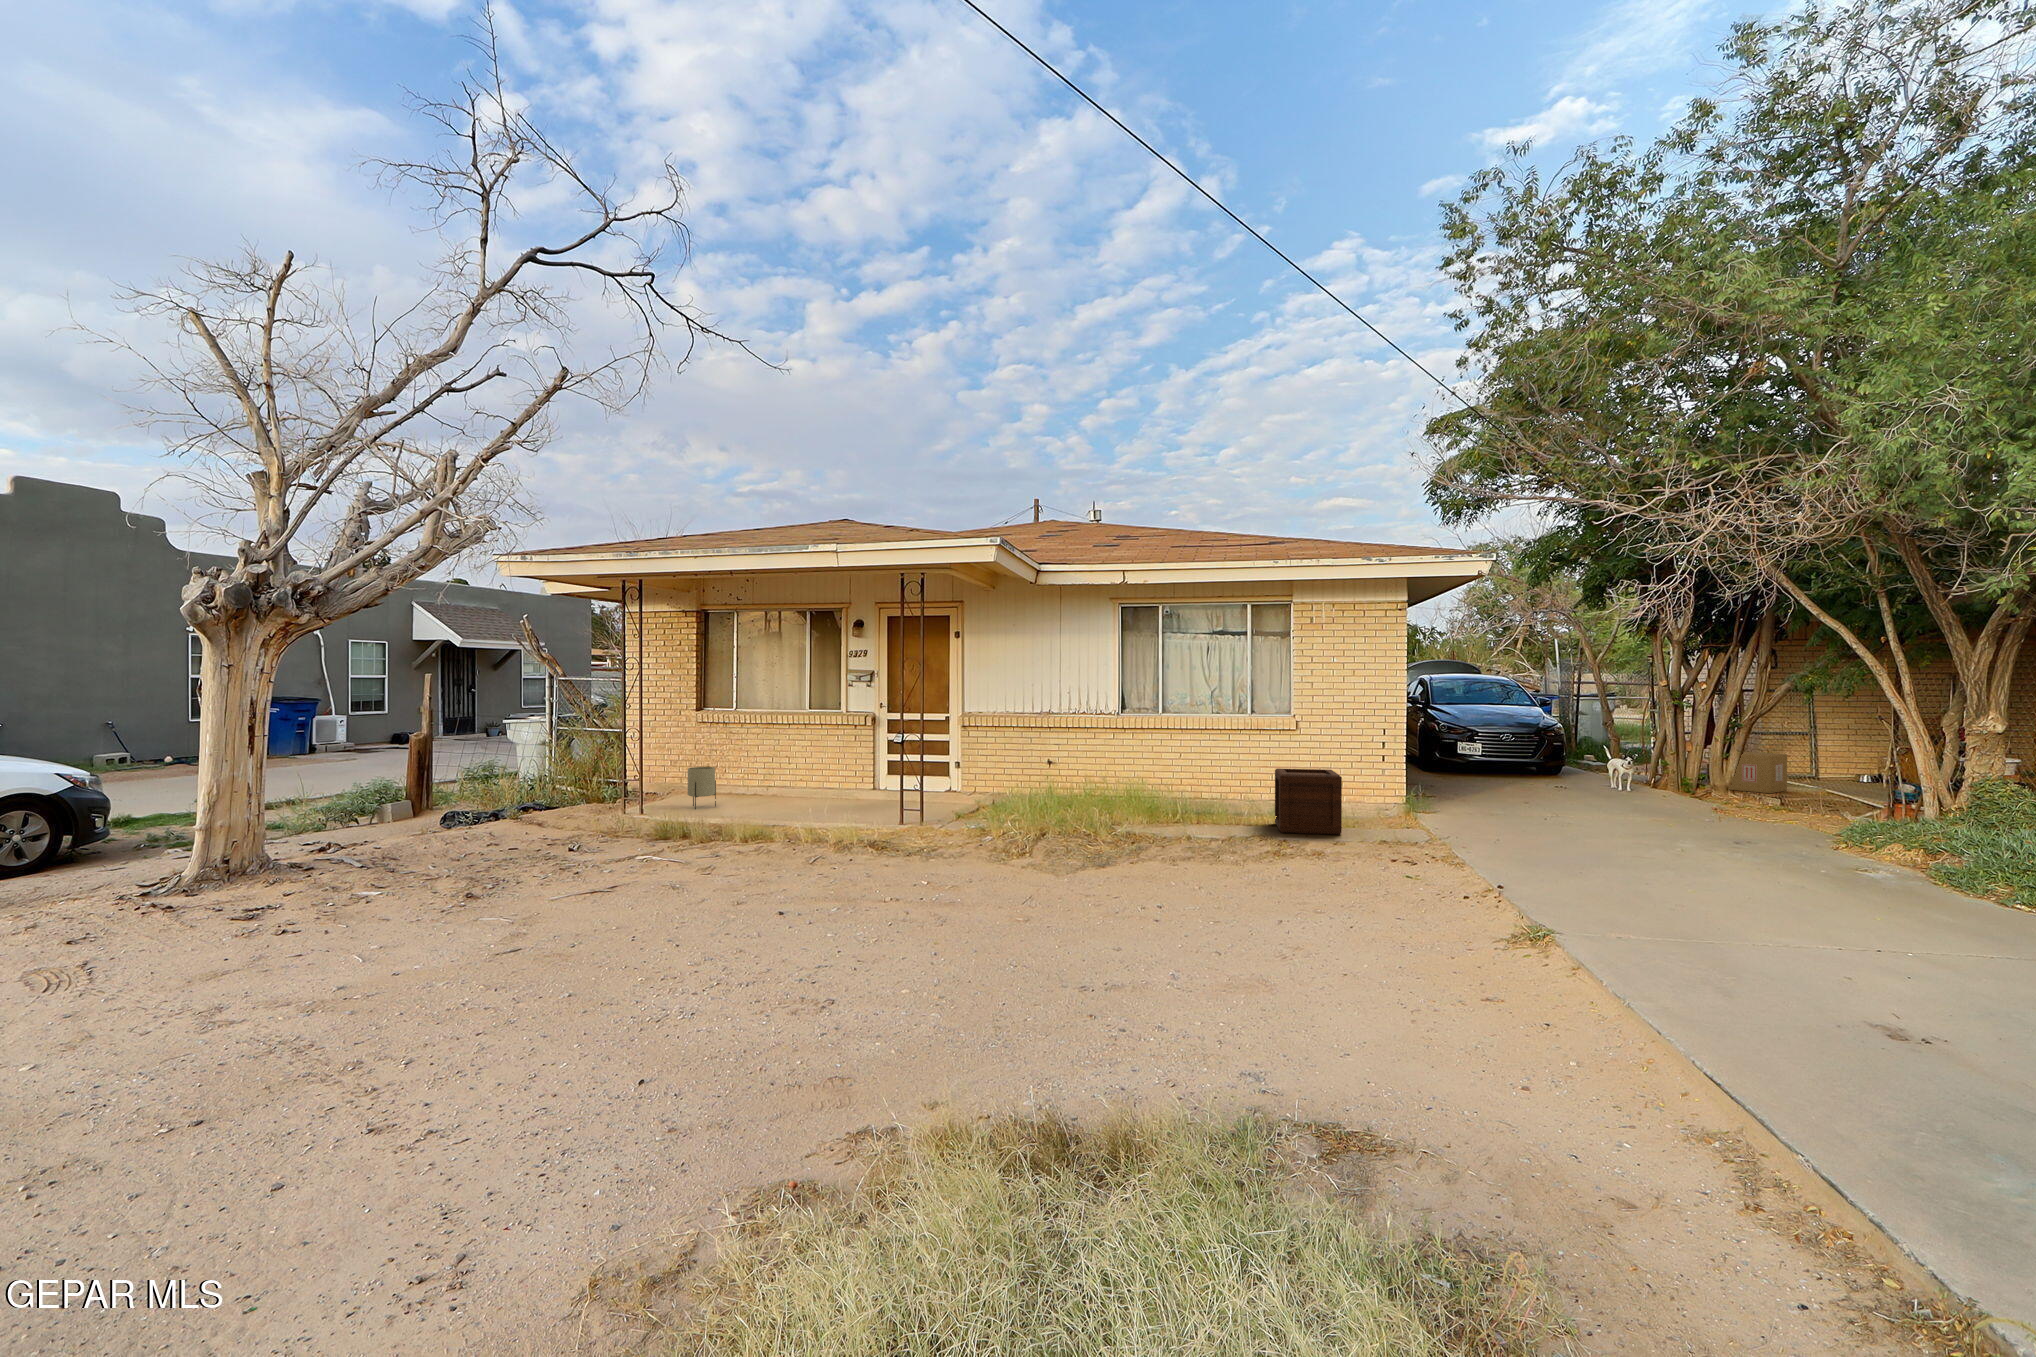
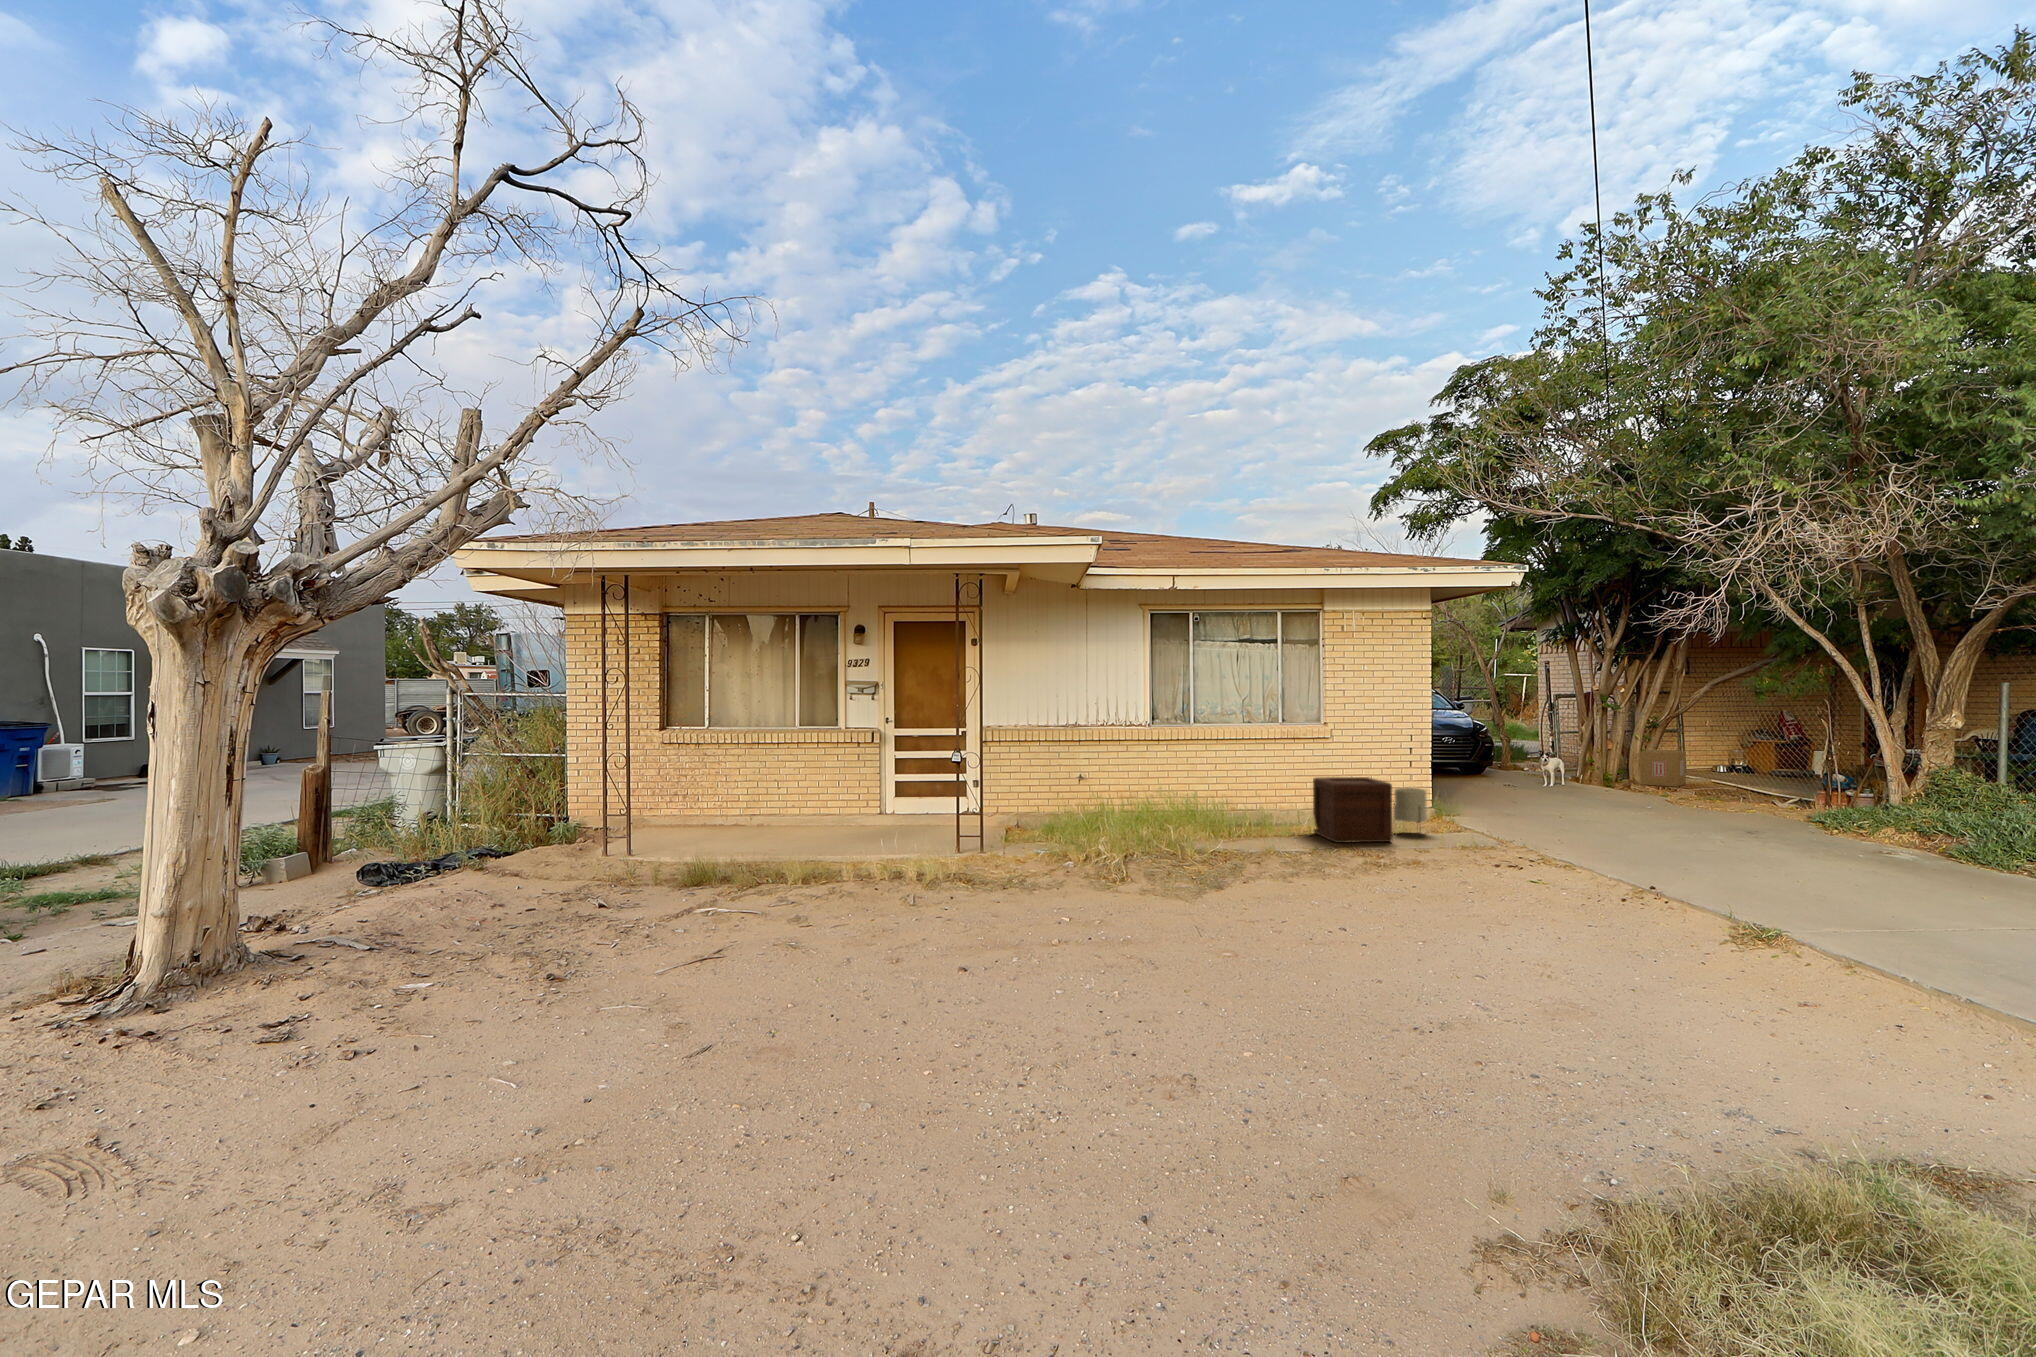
planter: present [688,767,716,809] -> present [1394,788,1427,823]

